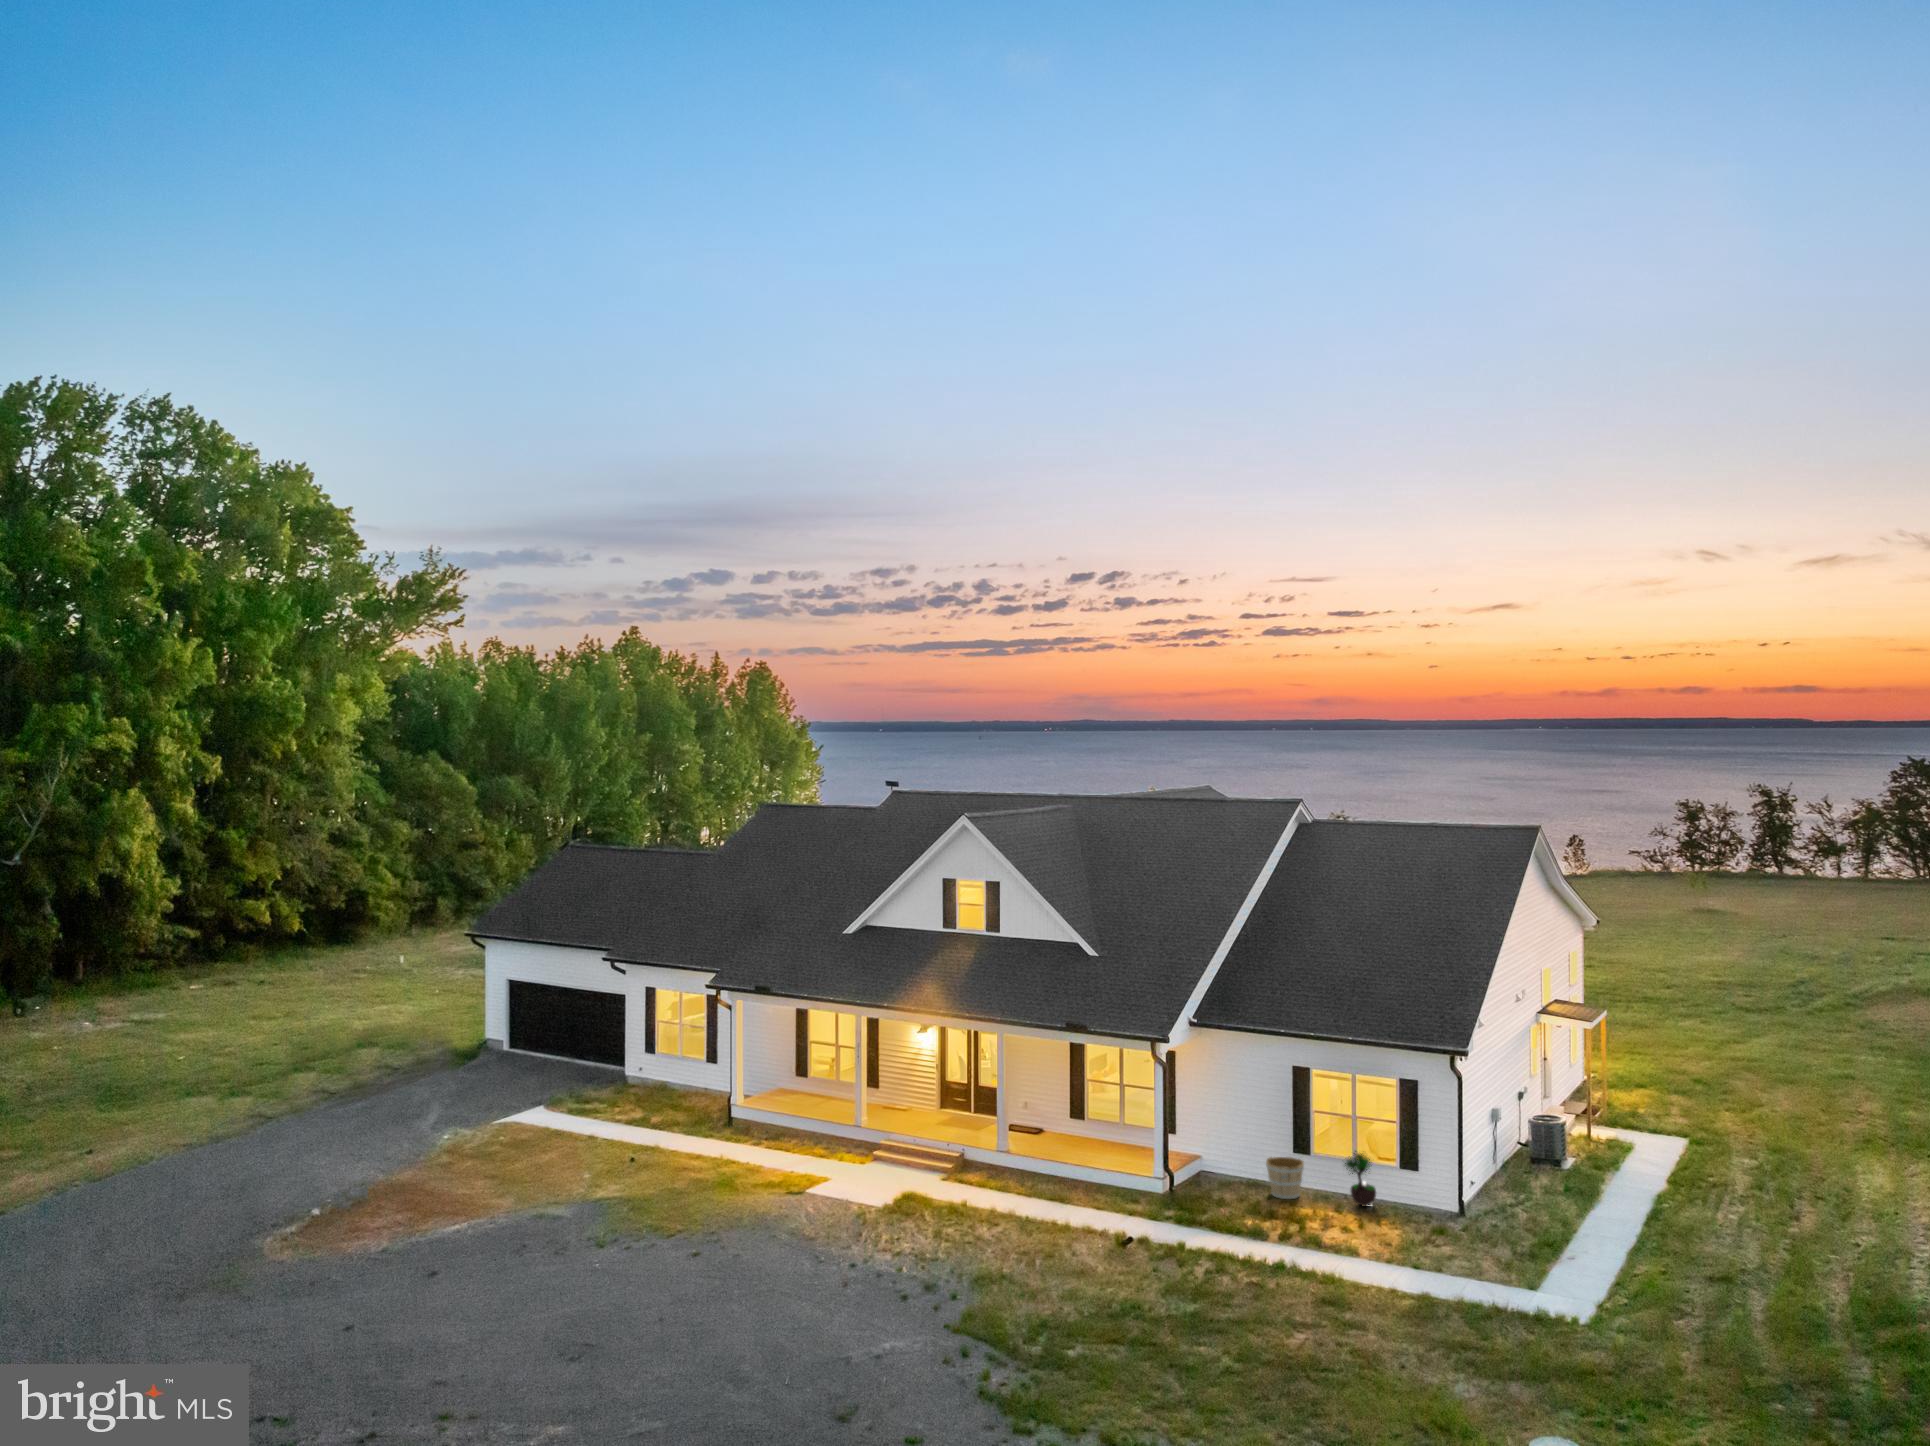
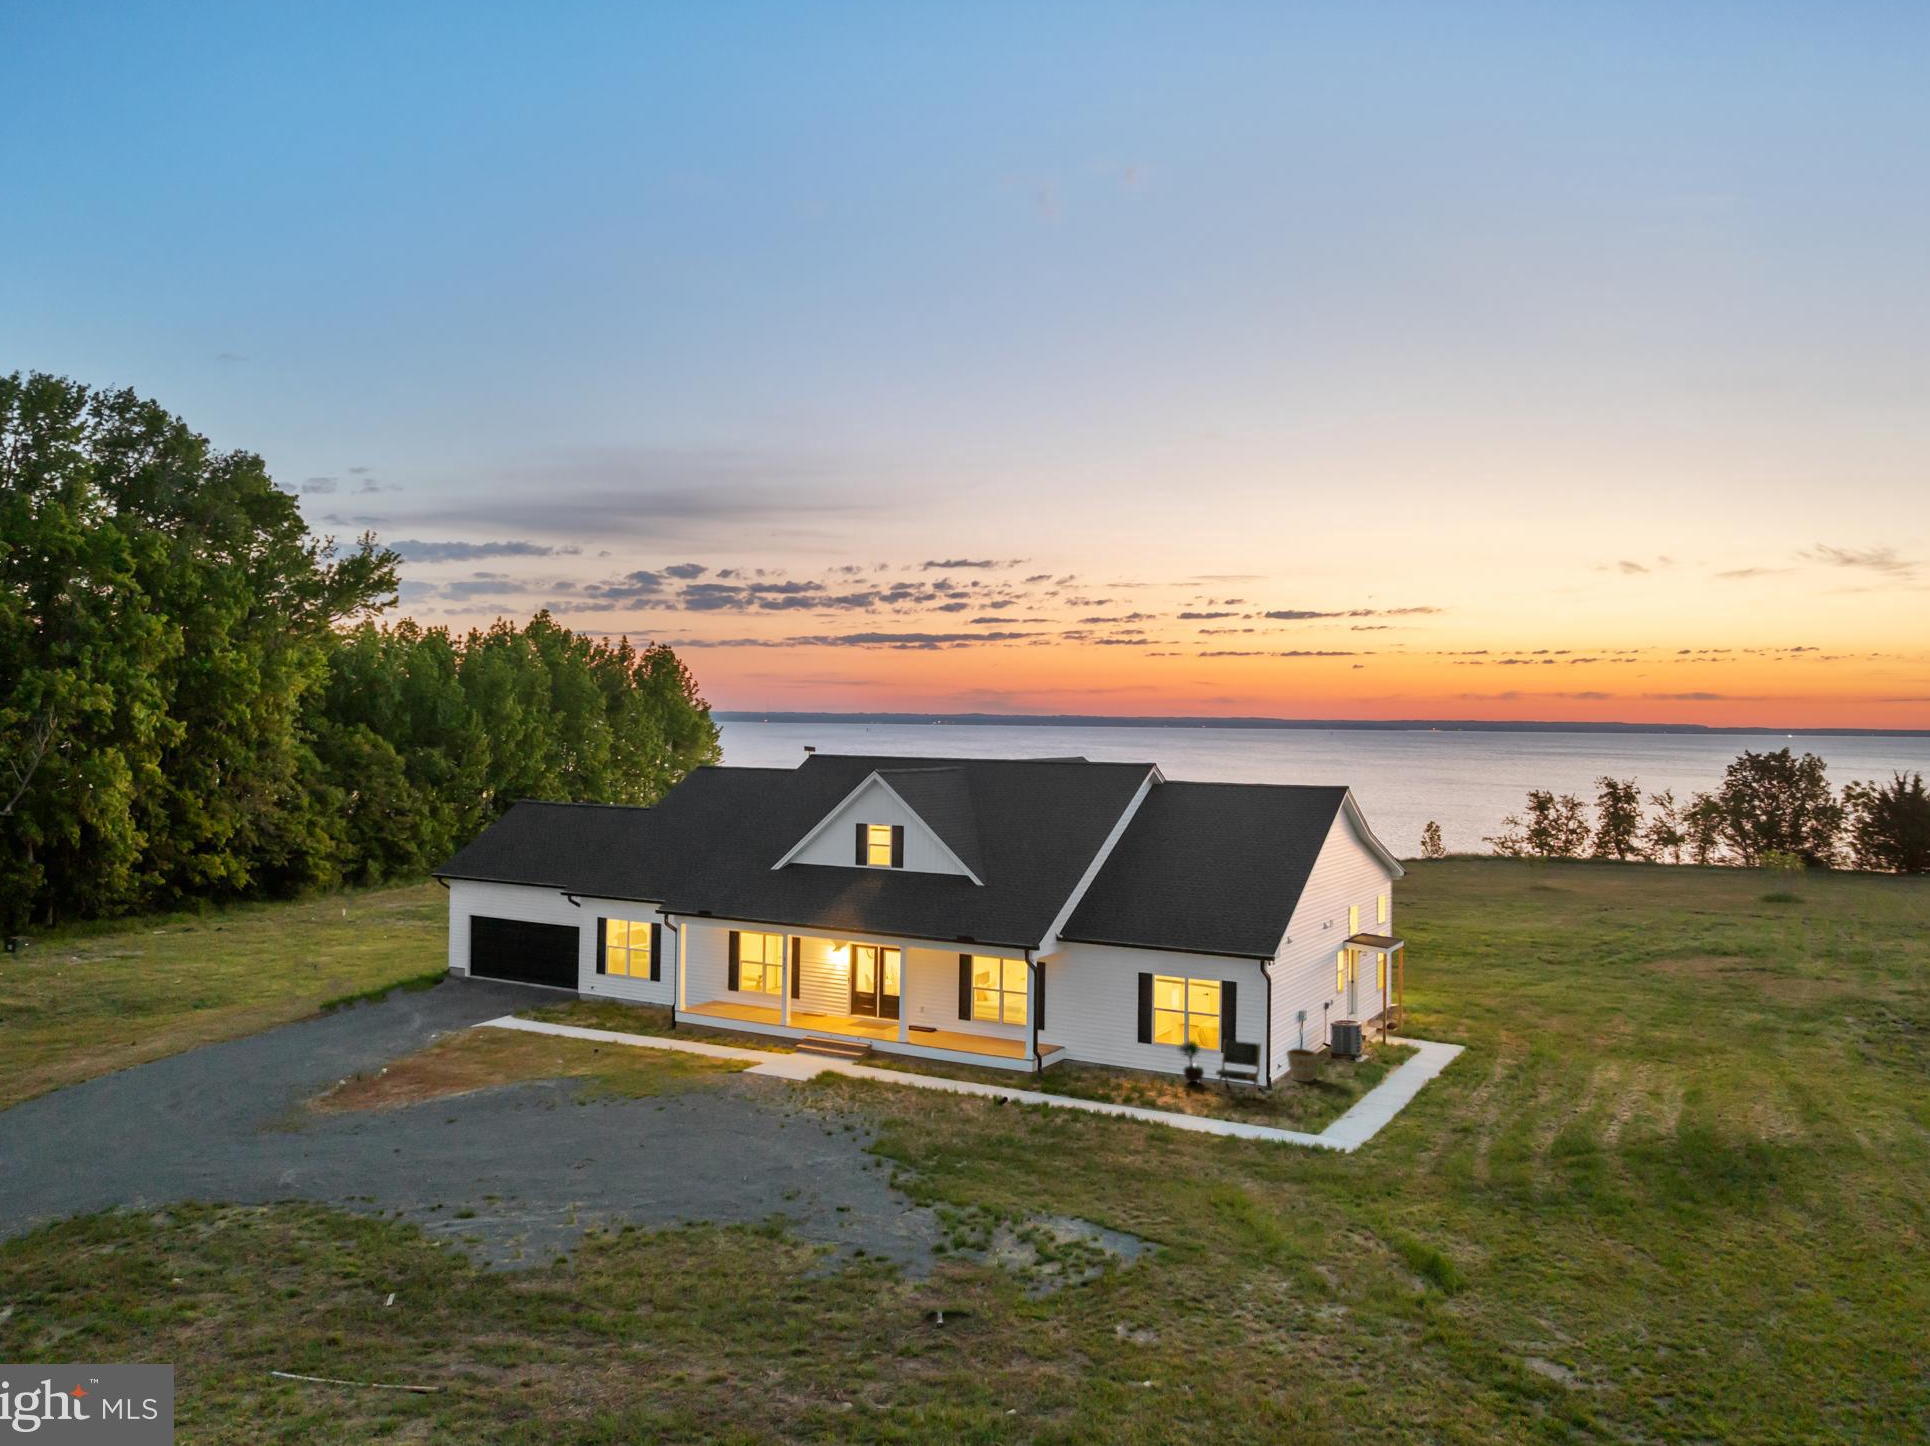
lounge chair: none [1393,1152,1449,1233] -> present [1216,1040,1261,1098]
wooden bucket: present [1266,1157,1304,1199] -> present [1286,1049,1318,1082]

